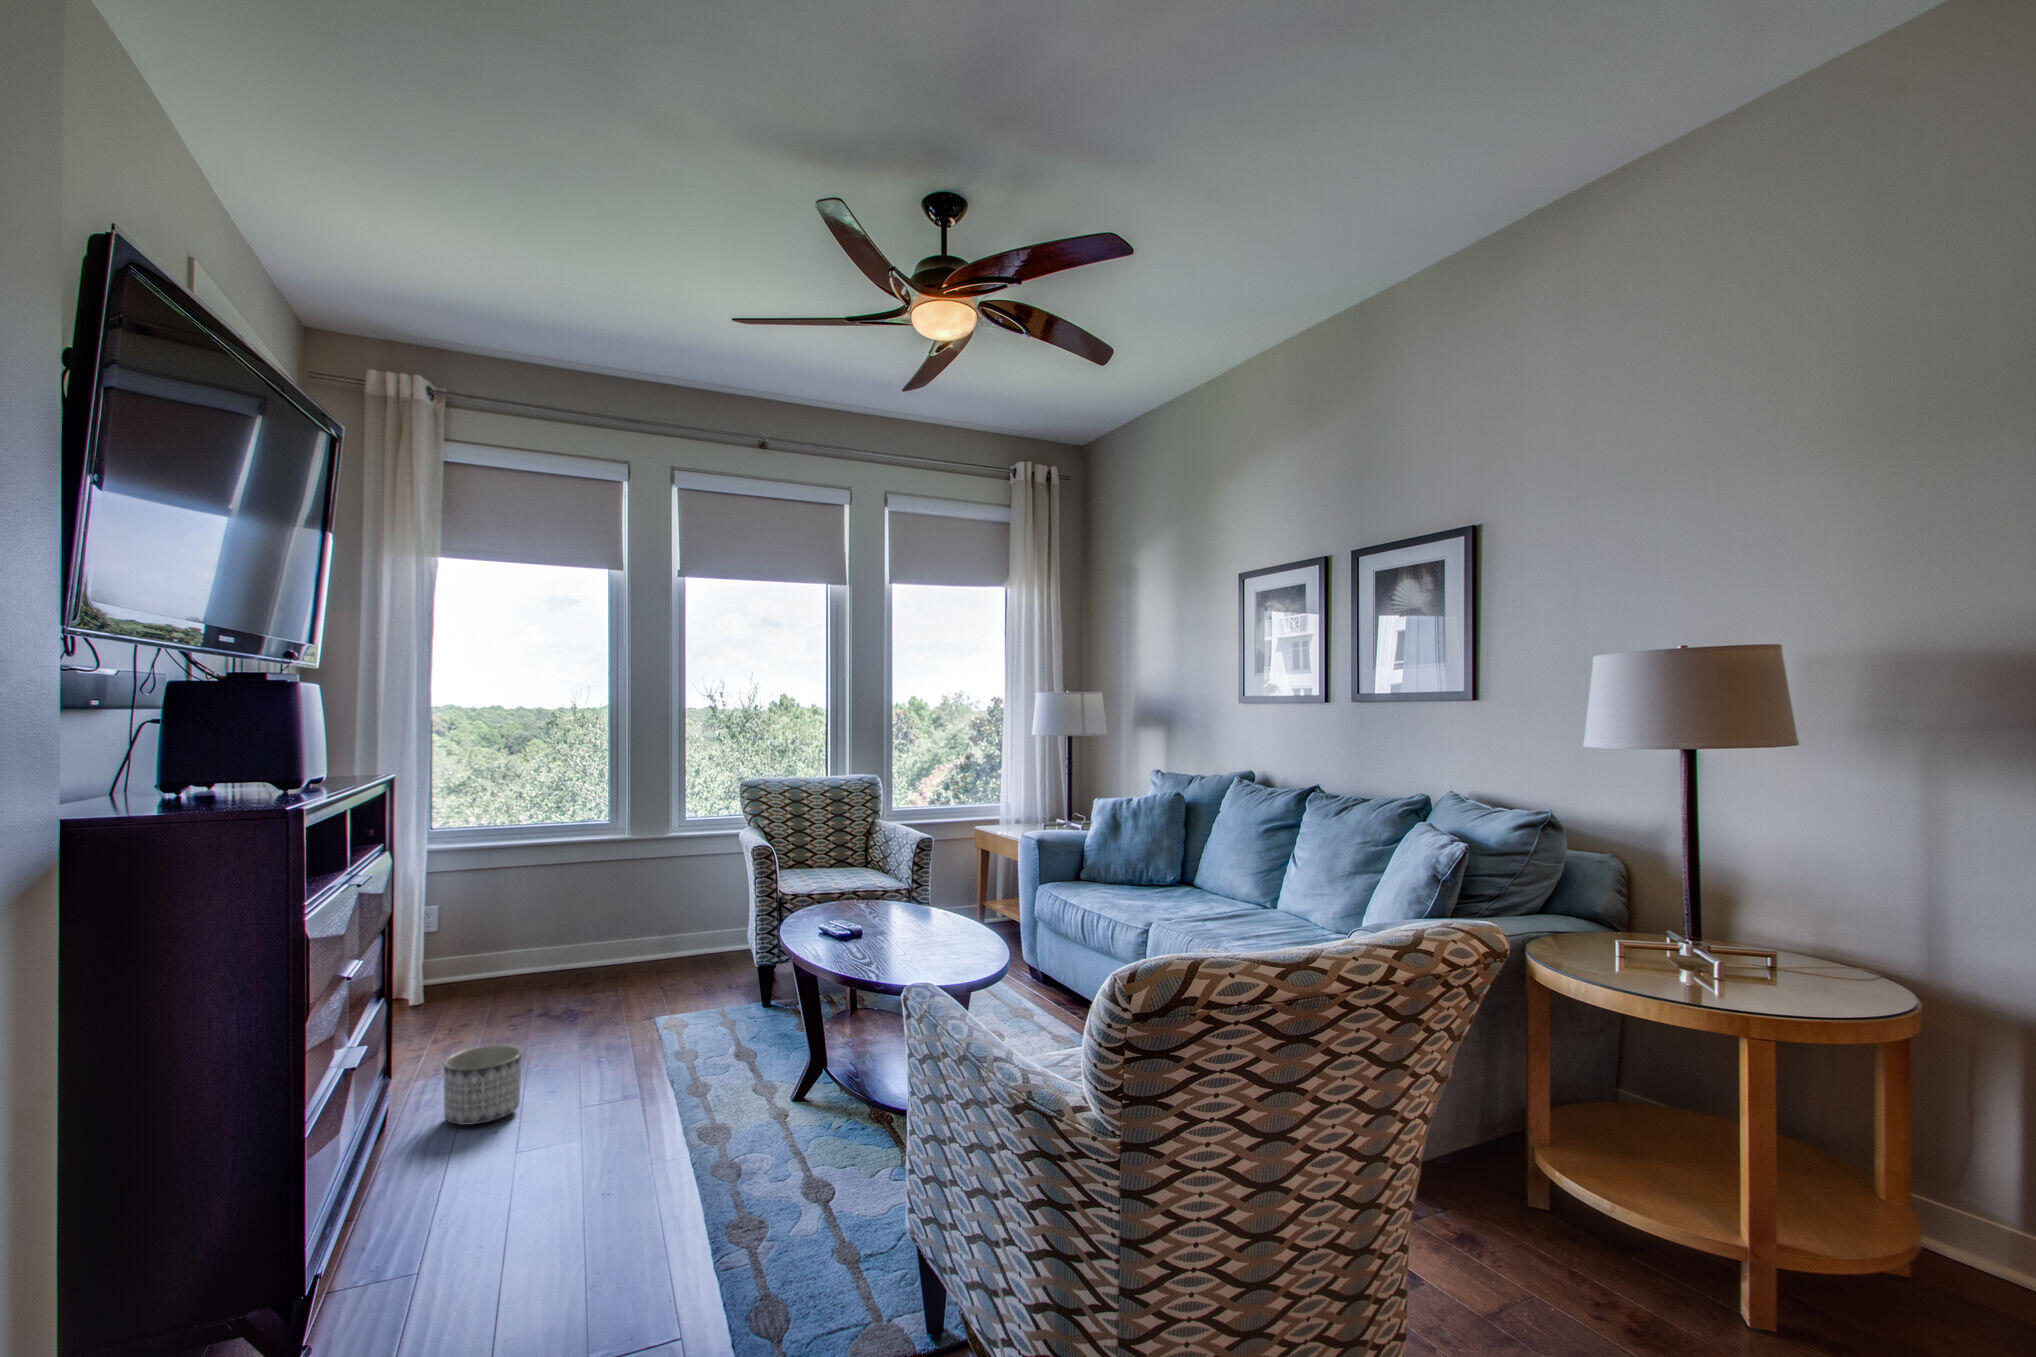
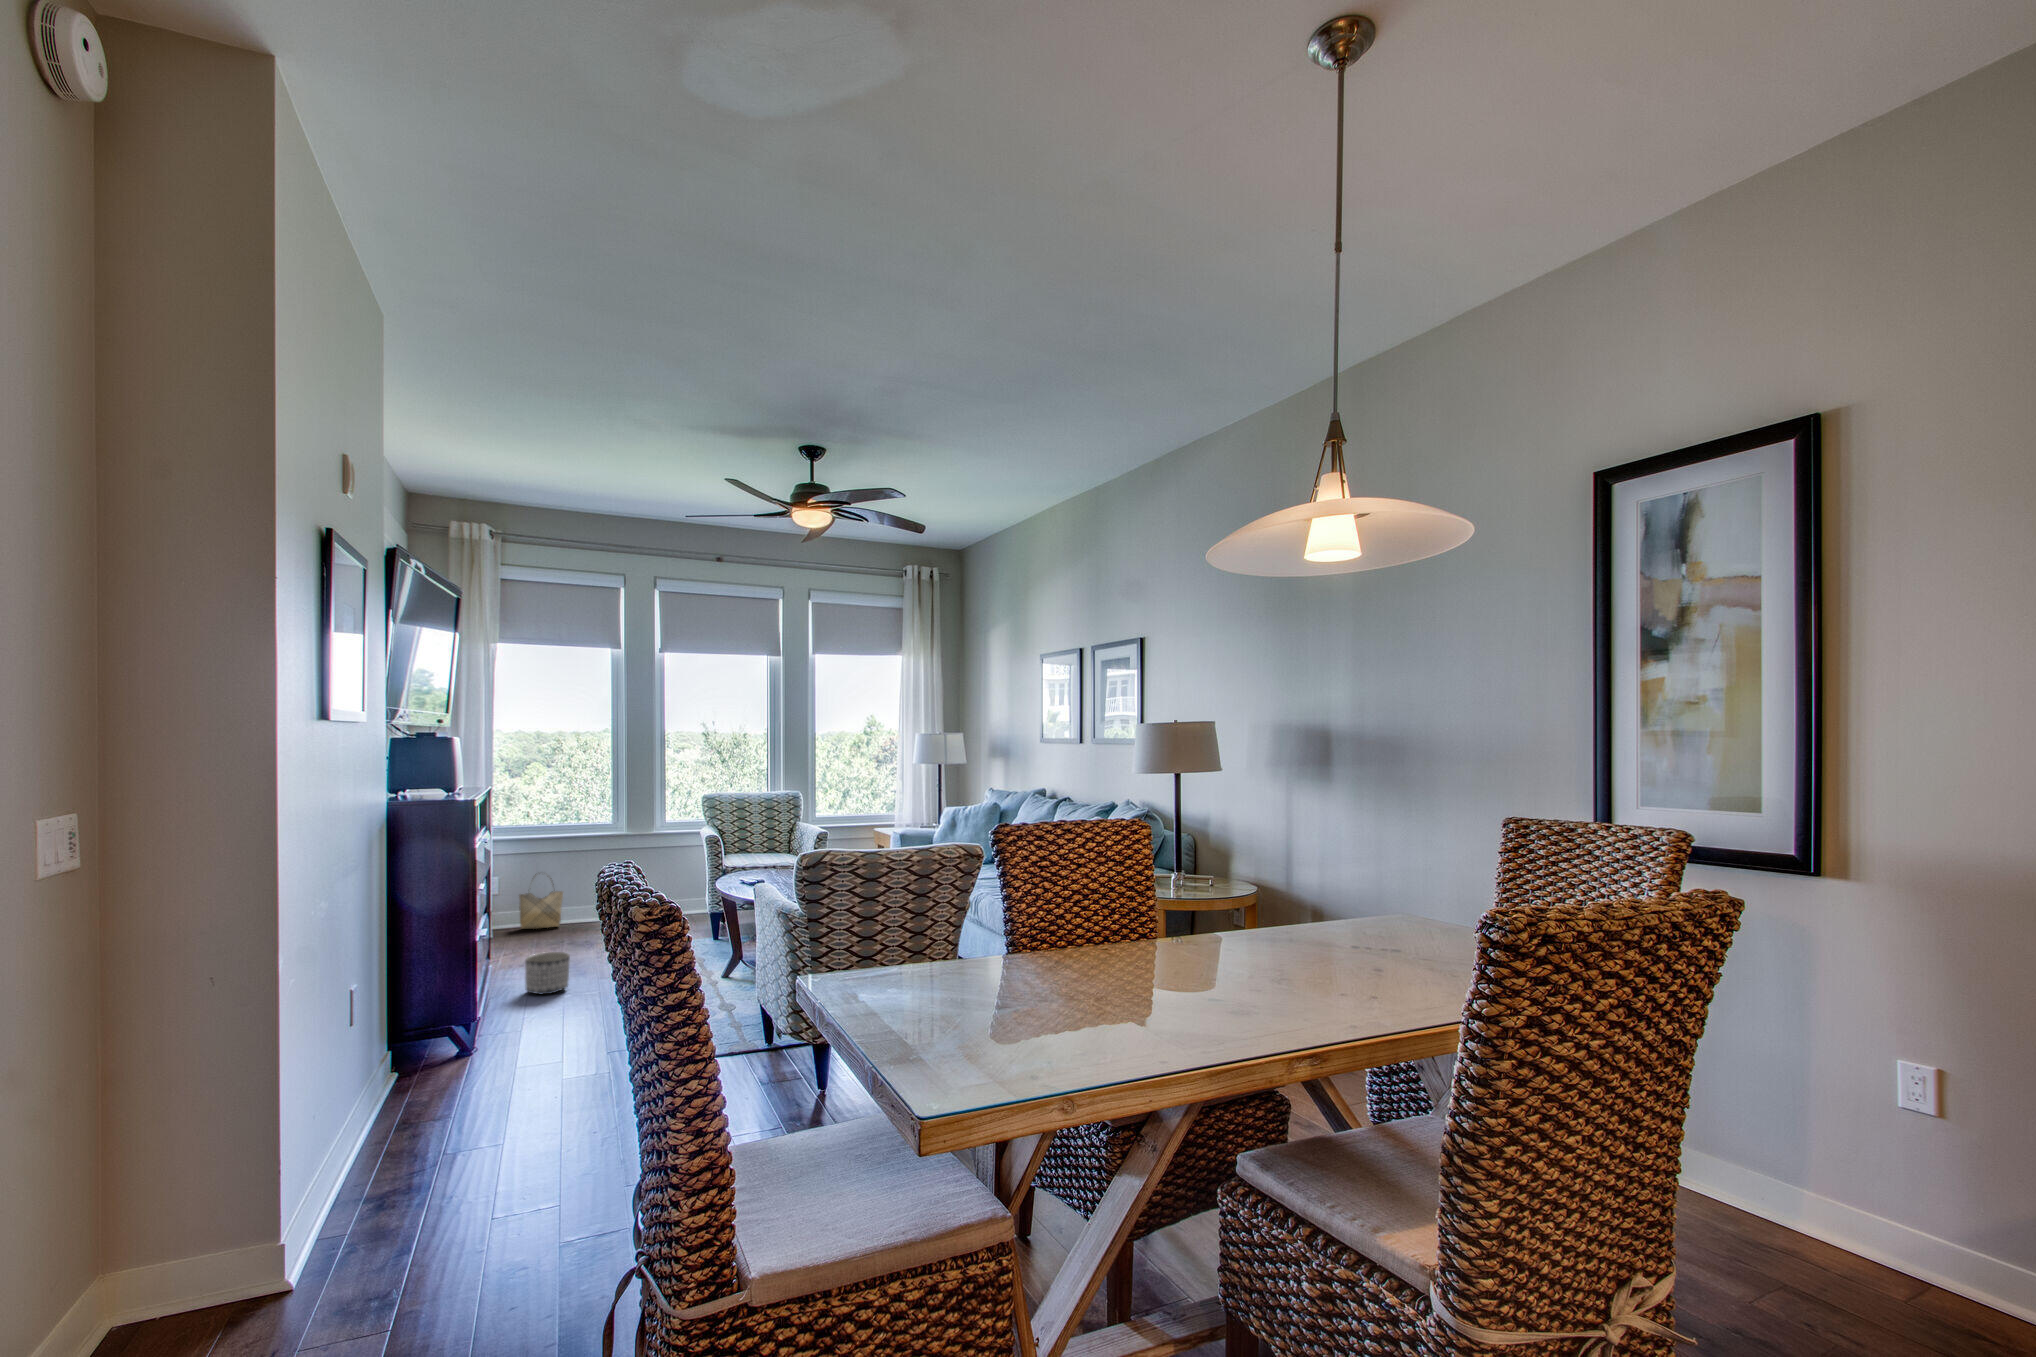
woven basket: none [475,891,541,976] -> present [519,874,563,929]

